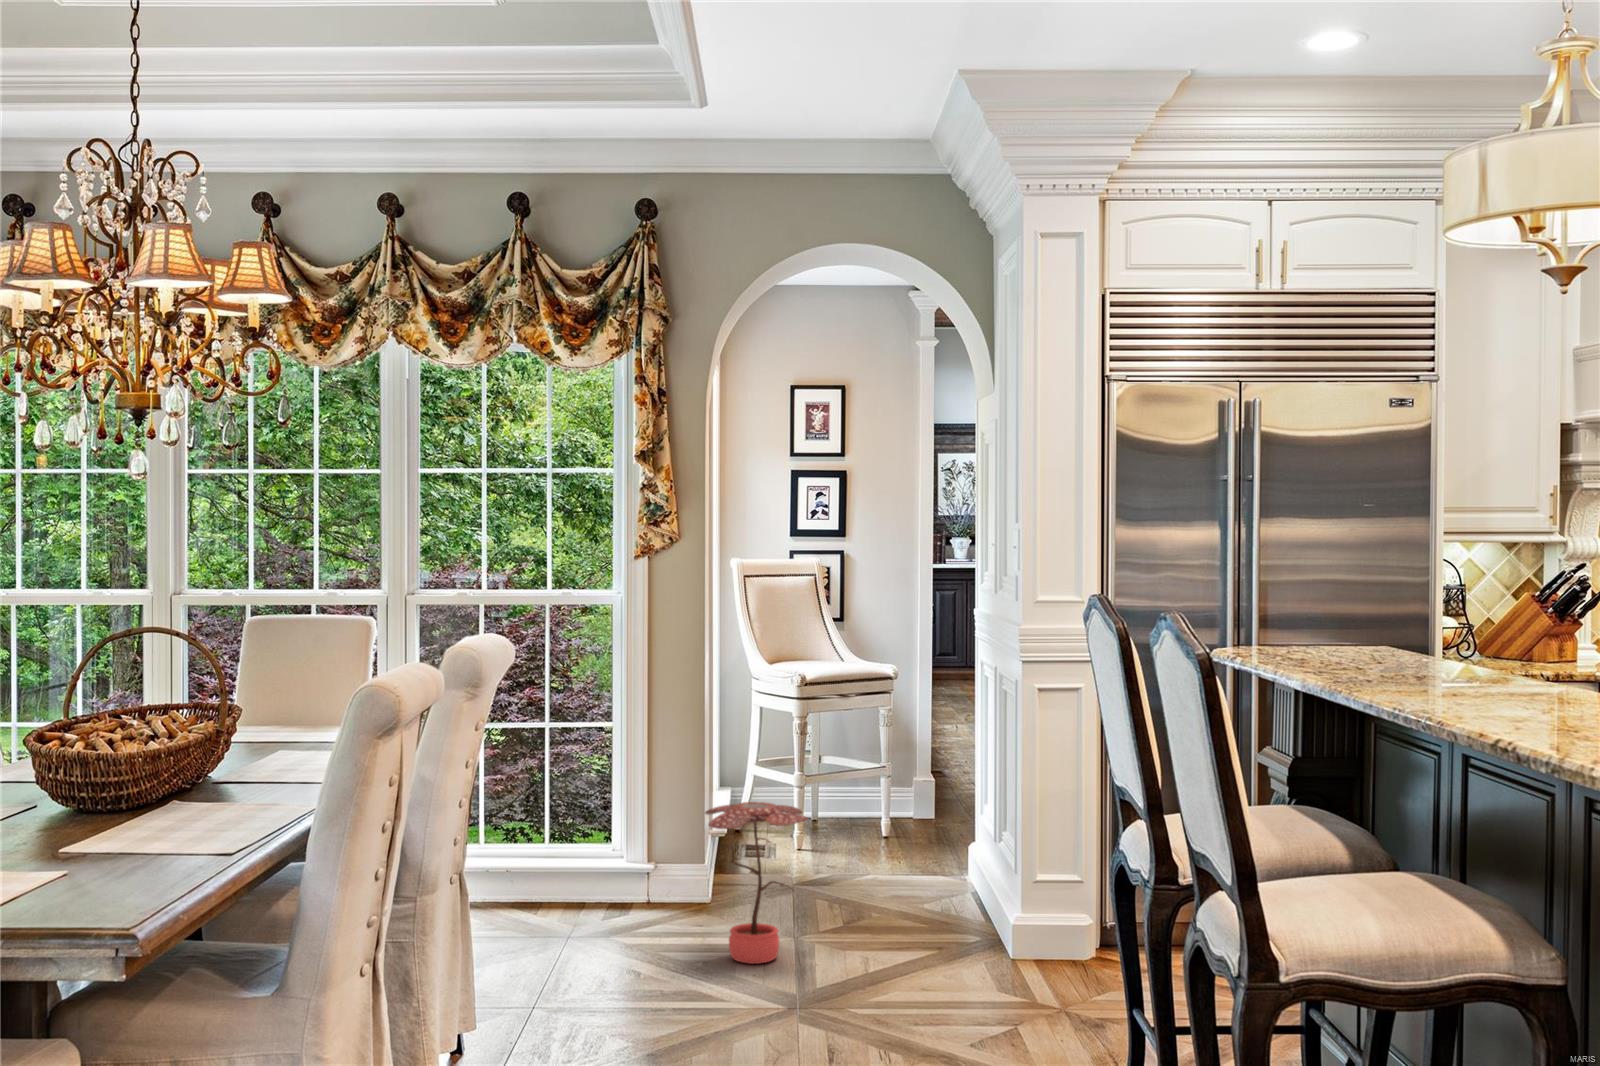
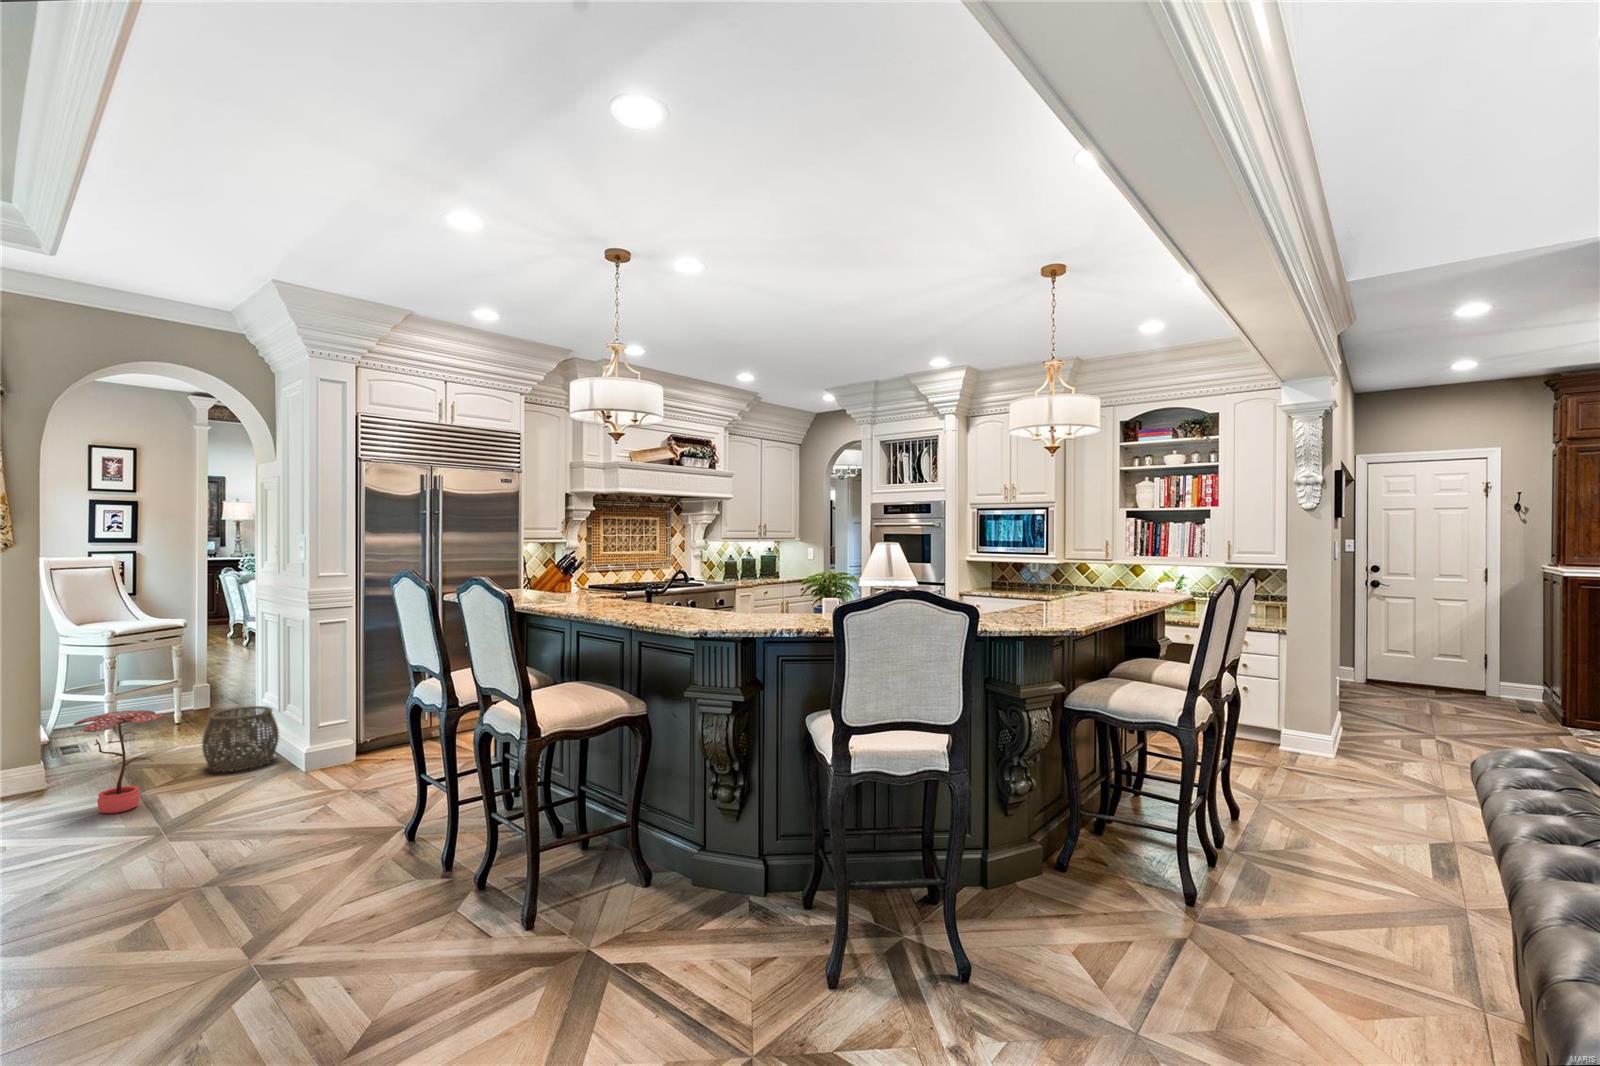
woven basket: none [875,823,985,936] -> present [202,706,279,772]

